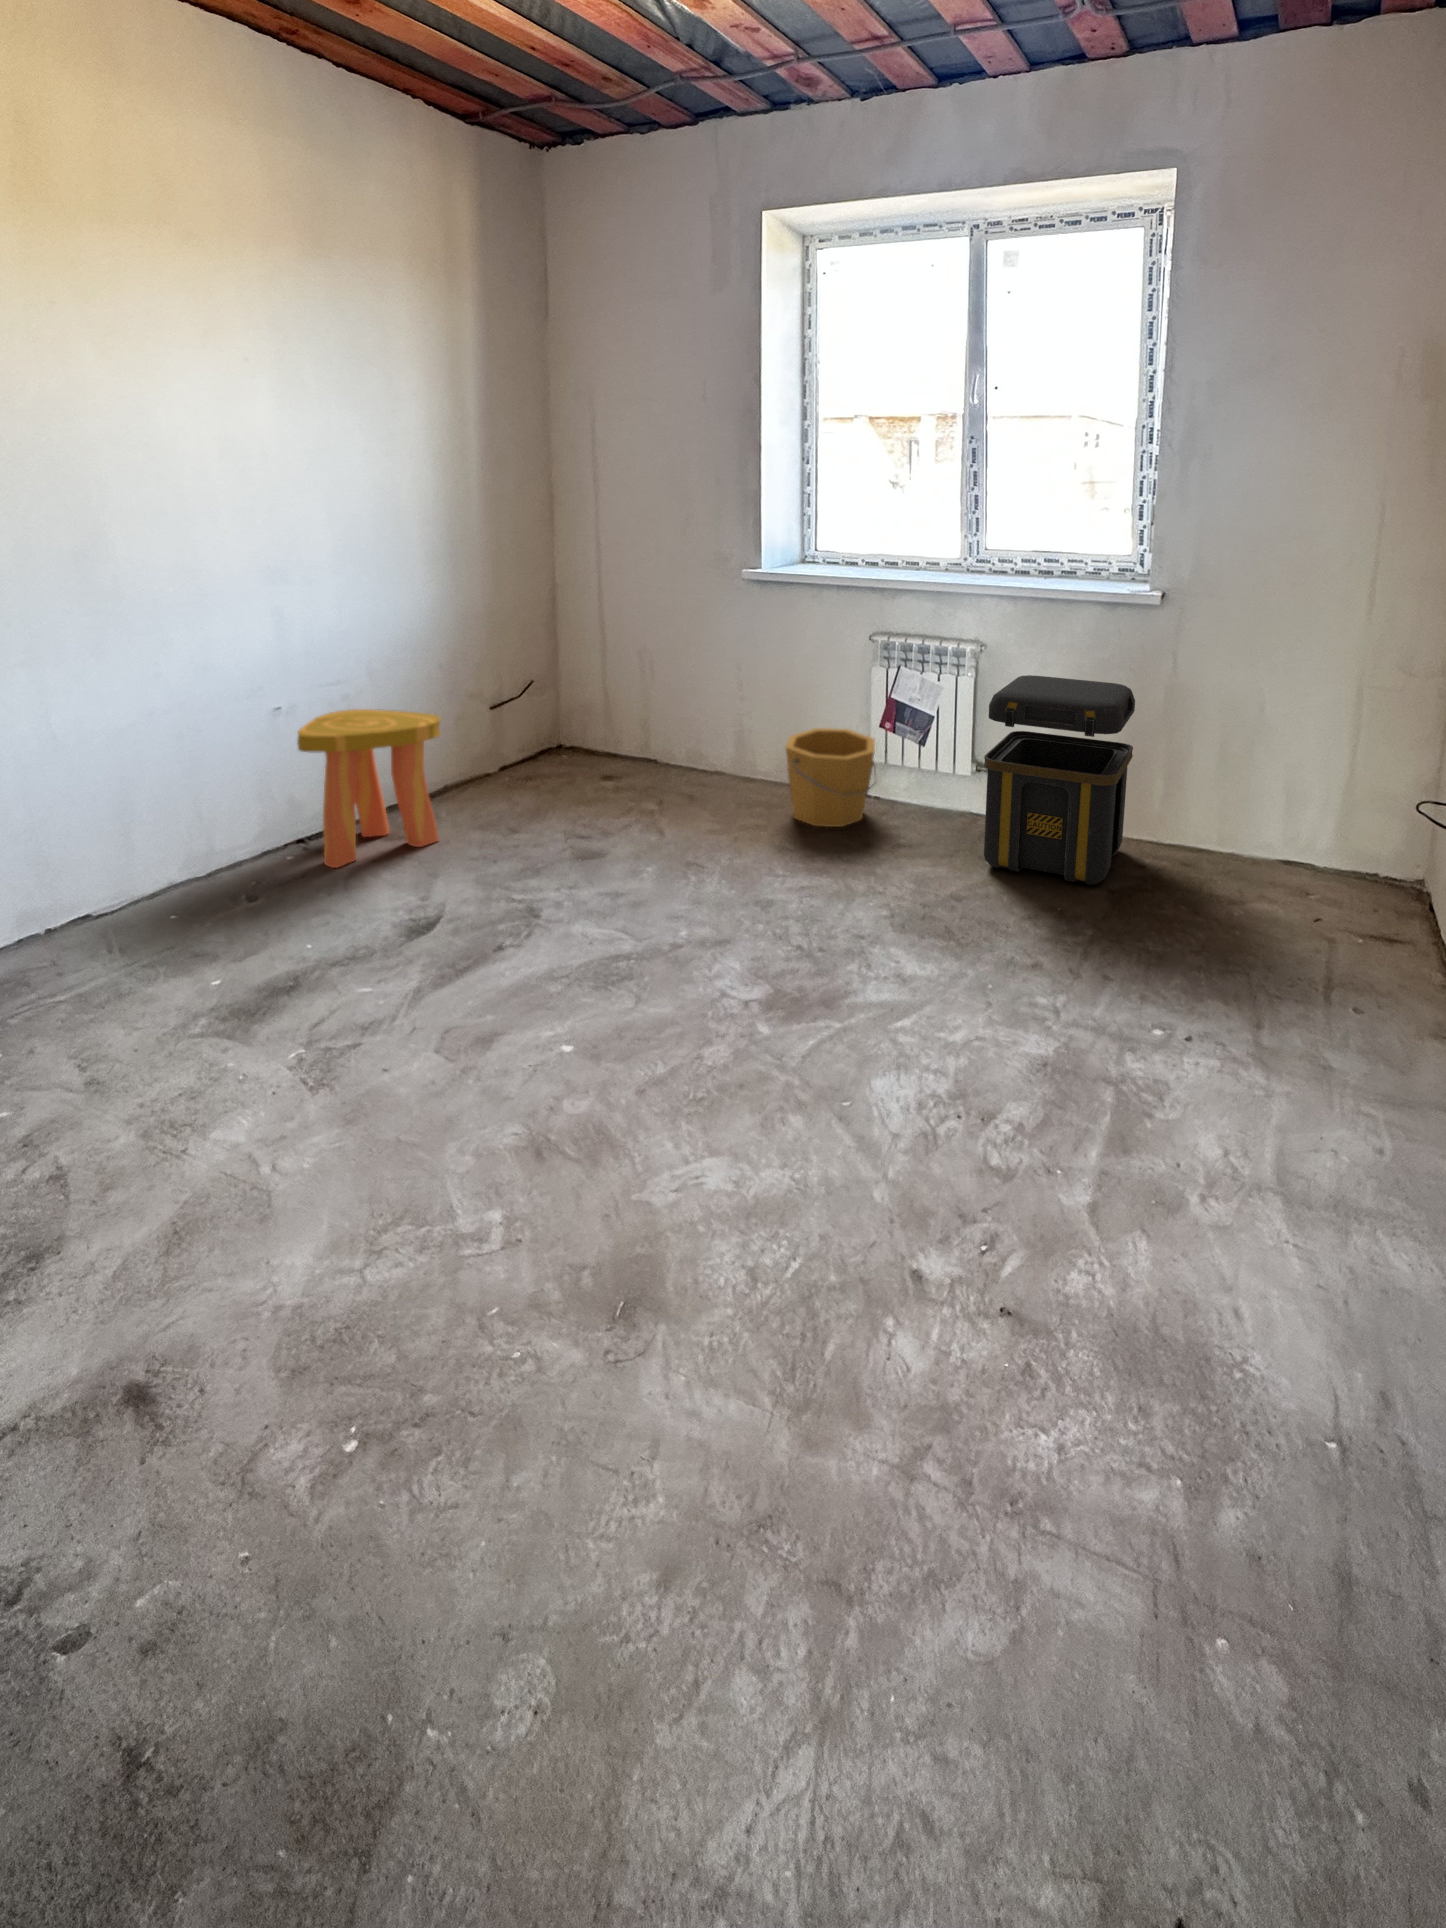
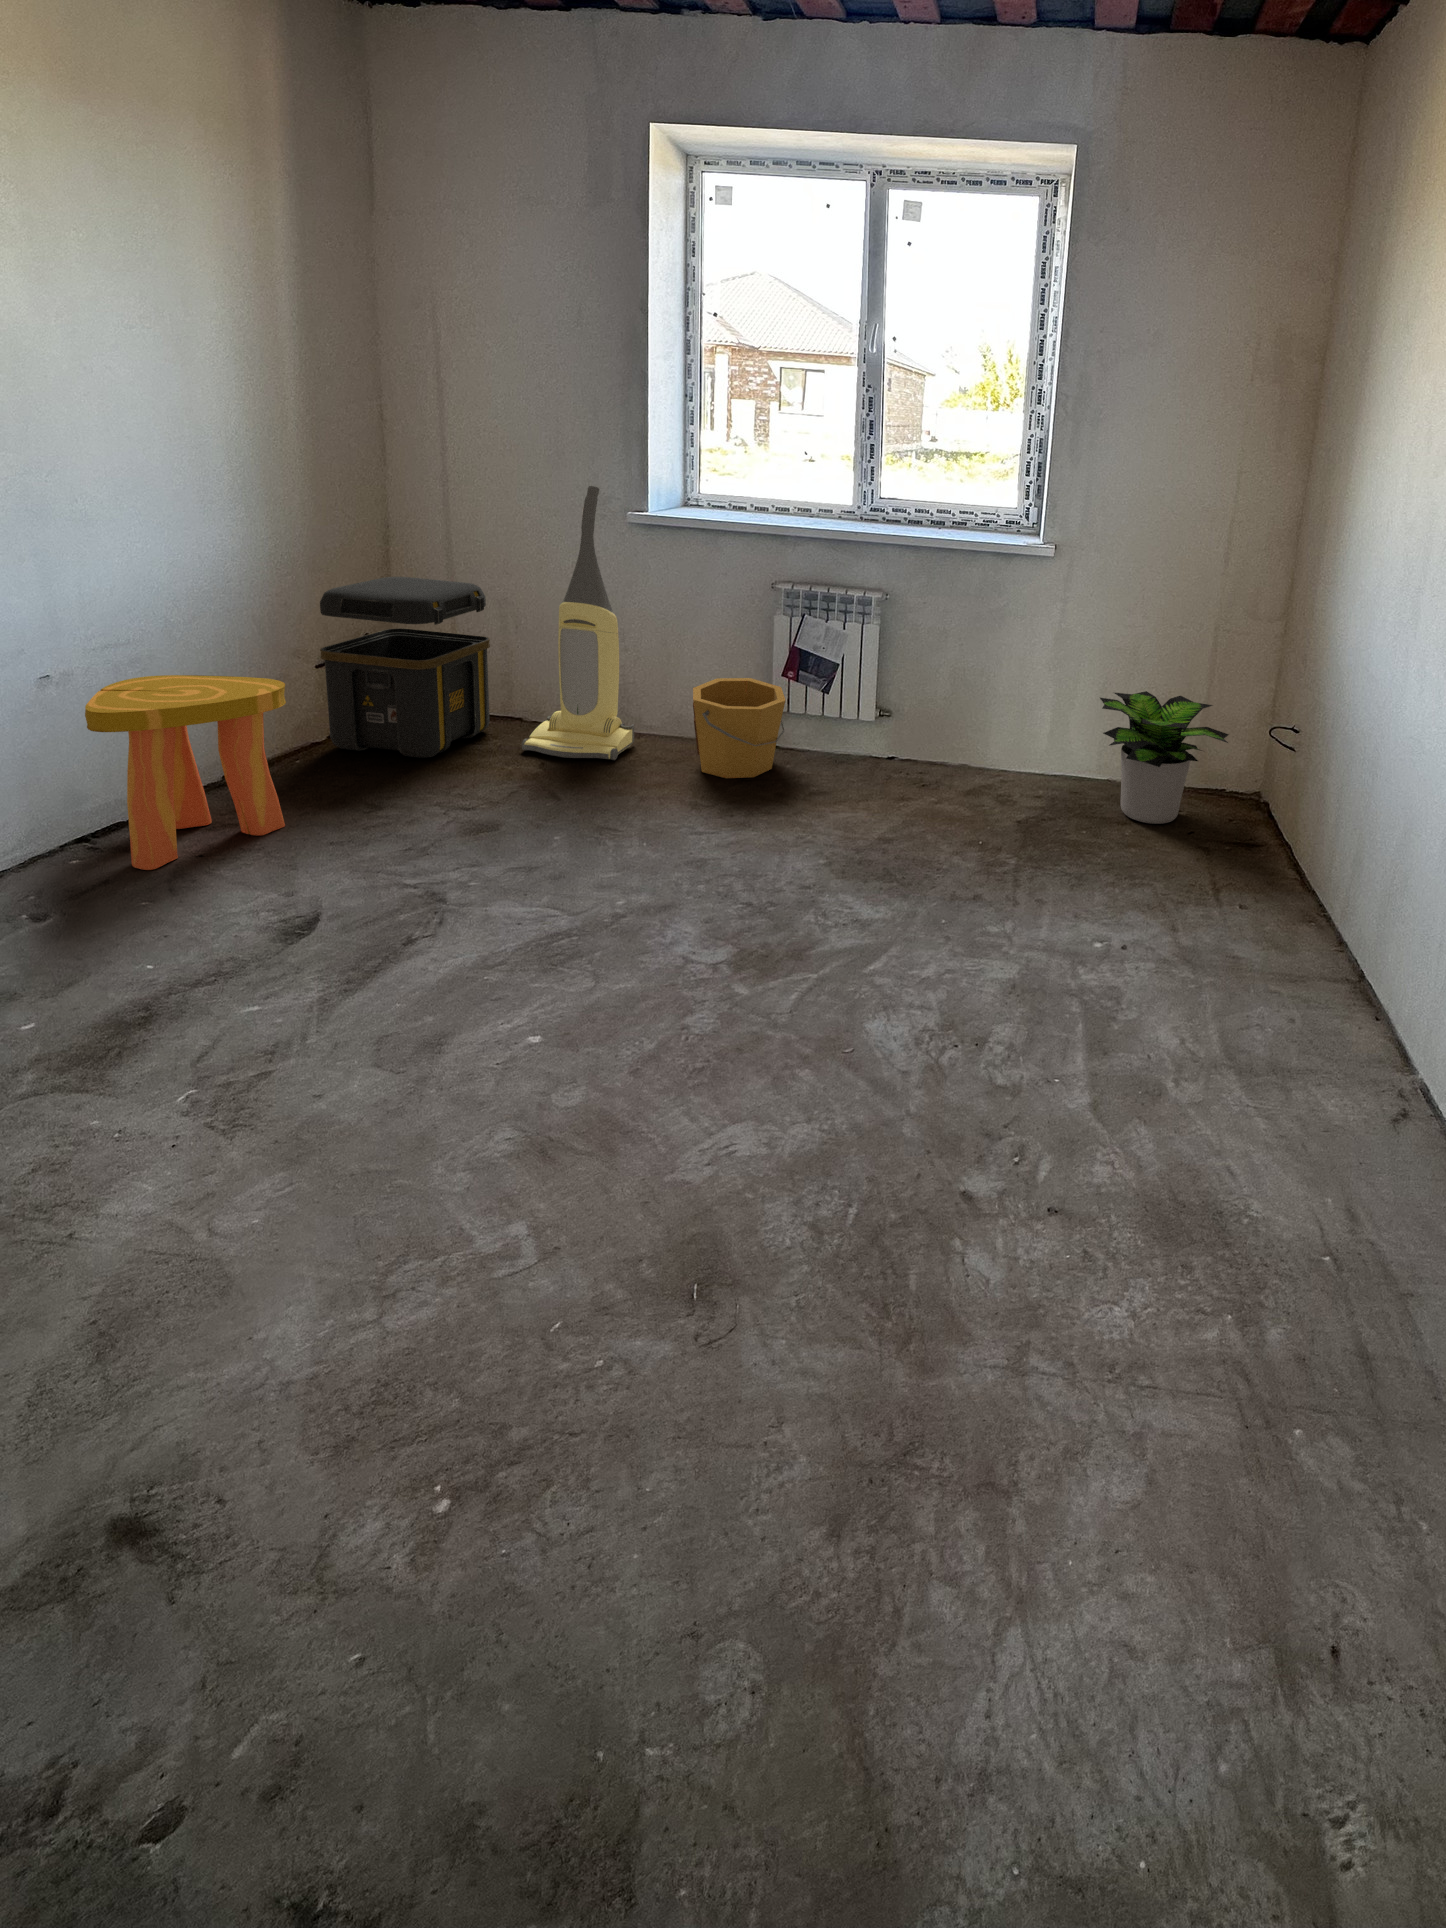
vacuum cleaner: none [642,545,741,803] -> present [522,486,634,760]
toolbox: present [984,675,1135,885] -> present [320,577,490,758]
potted plant: none [1204,756,1371,910] -> present [1100,691,1229,824]

